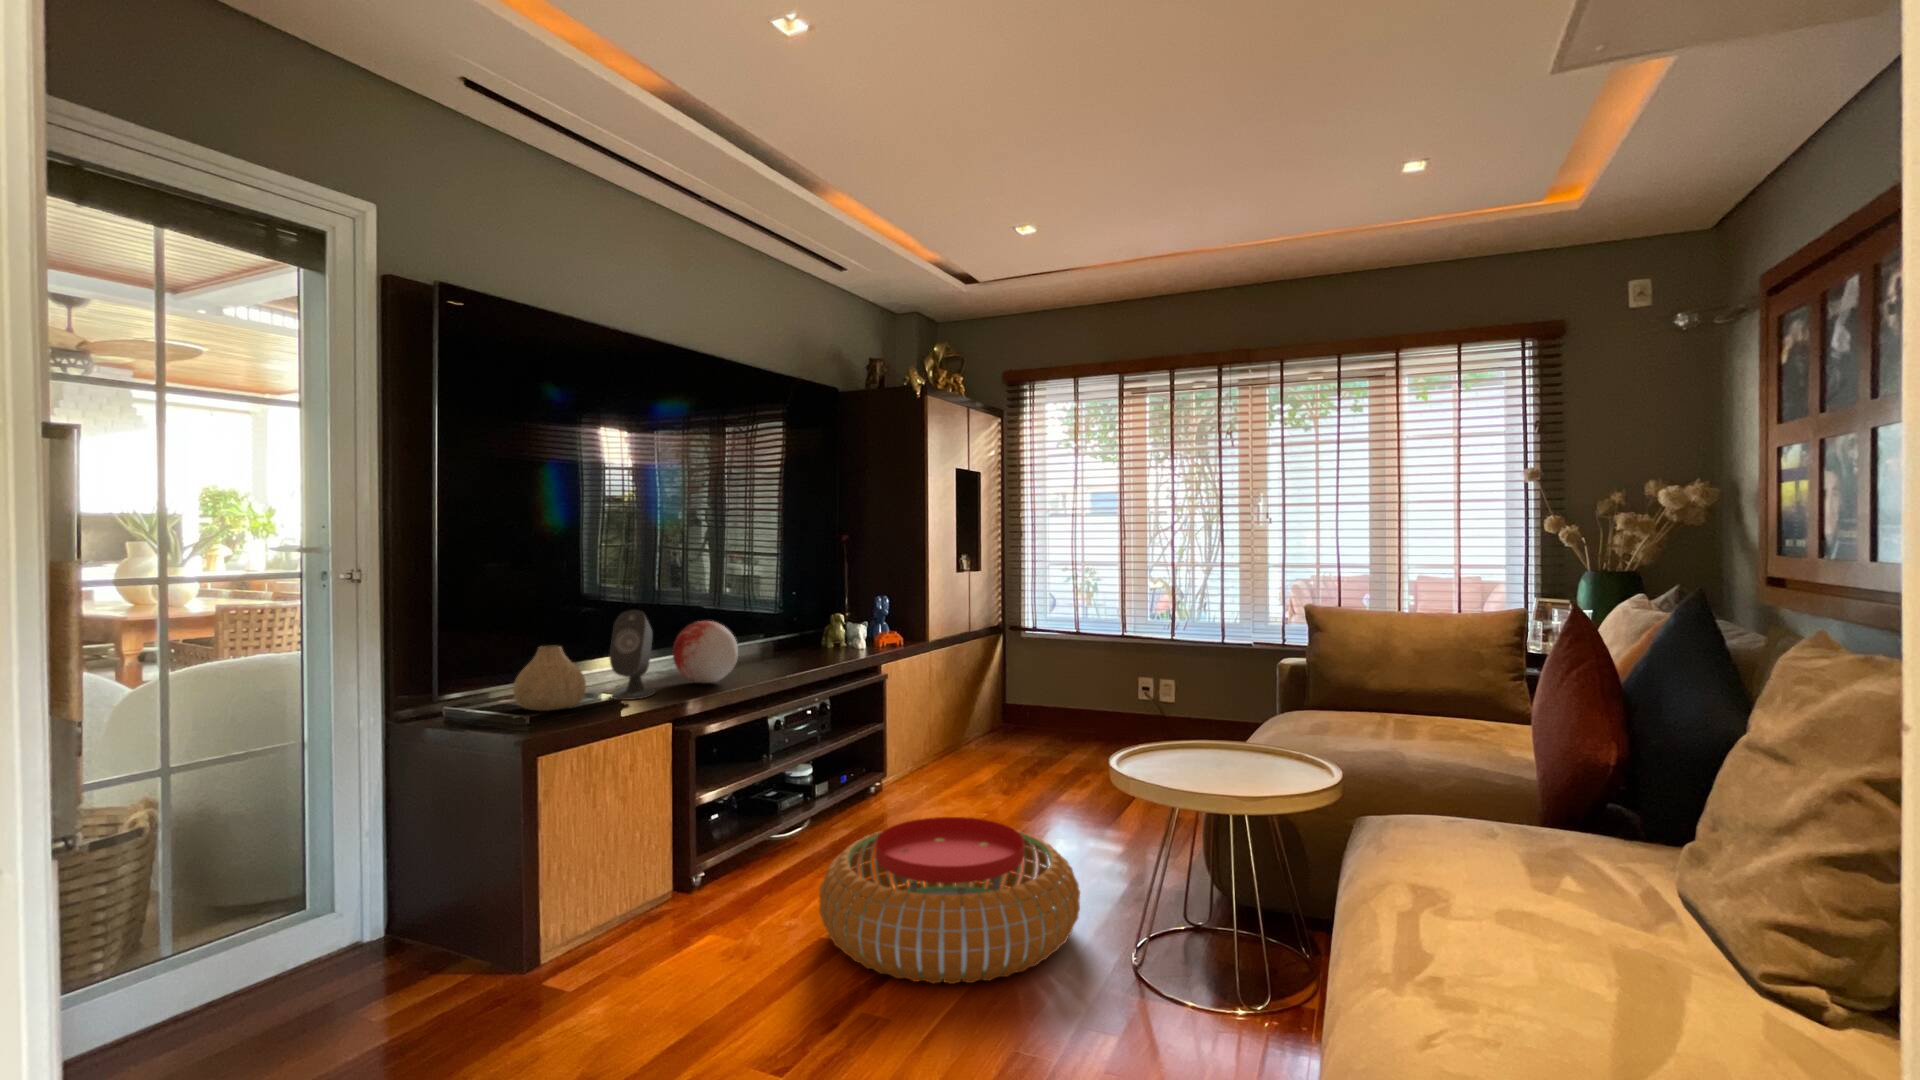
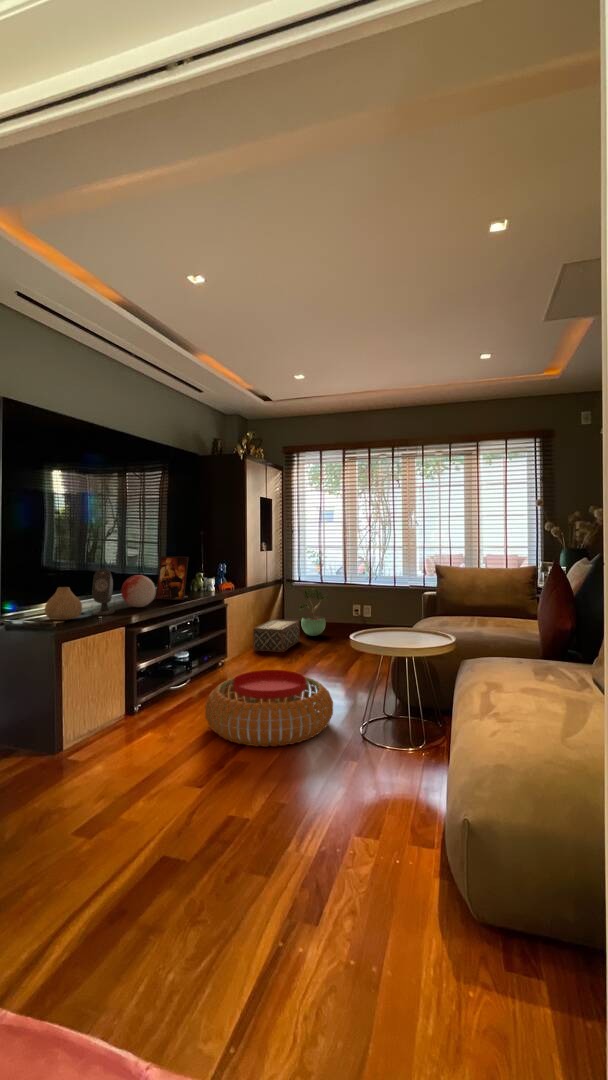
picture frame: none [747,583,810,667] -> present [156,556,189,600]
potted plant: none [1033,642,1094,736] -> present [298,587,329,636]
woven basket: none [942,703,1034,769] -> present [253,619,300,652]

